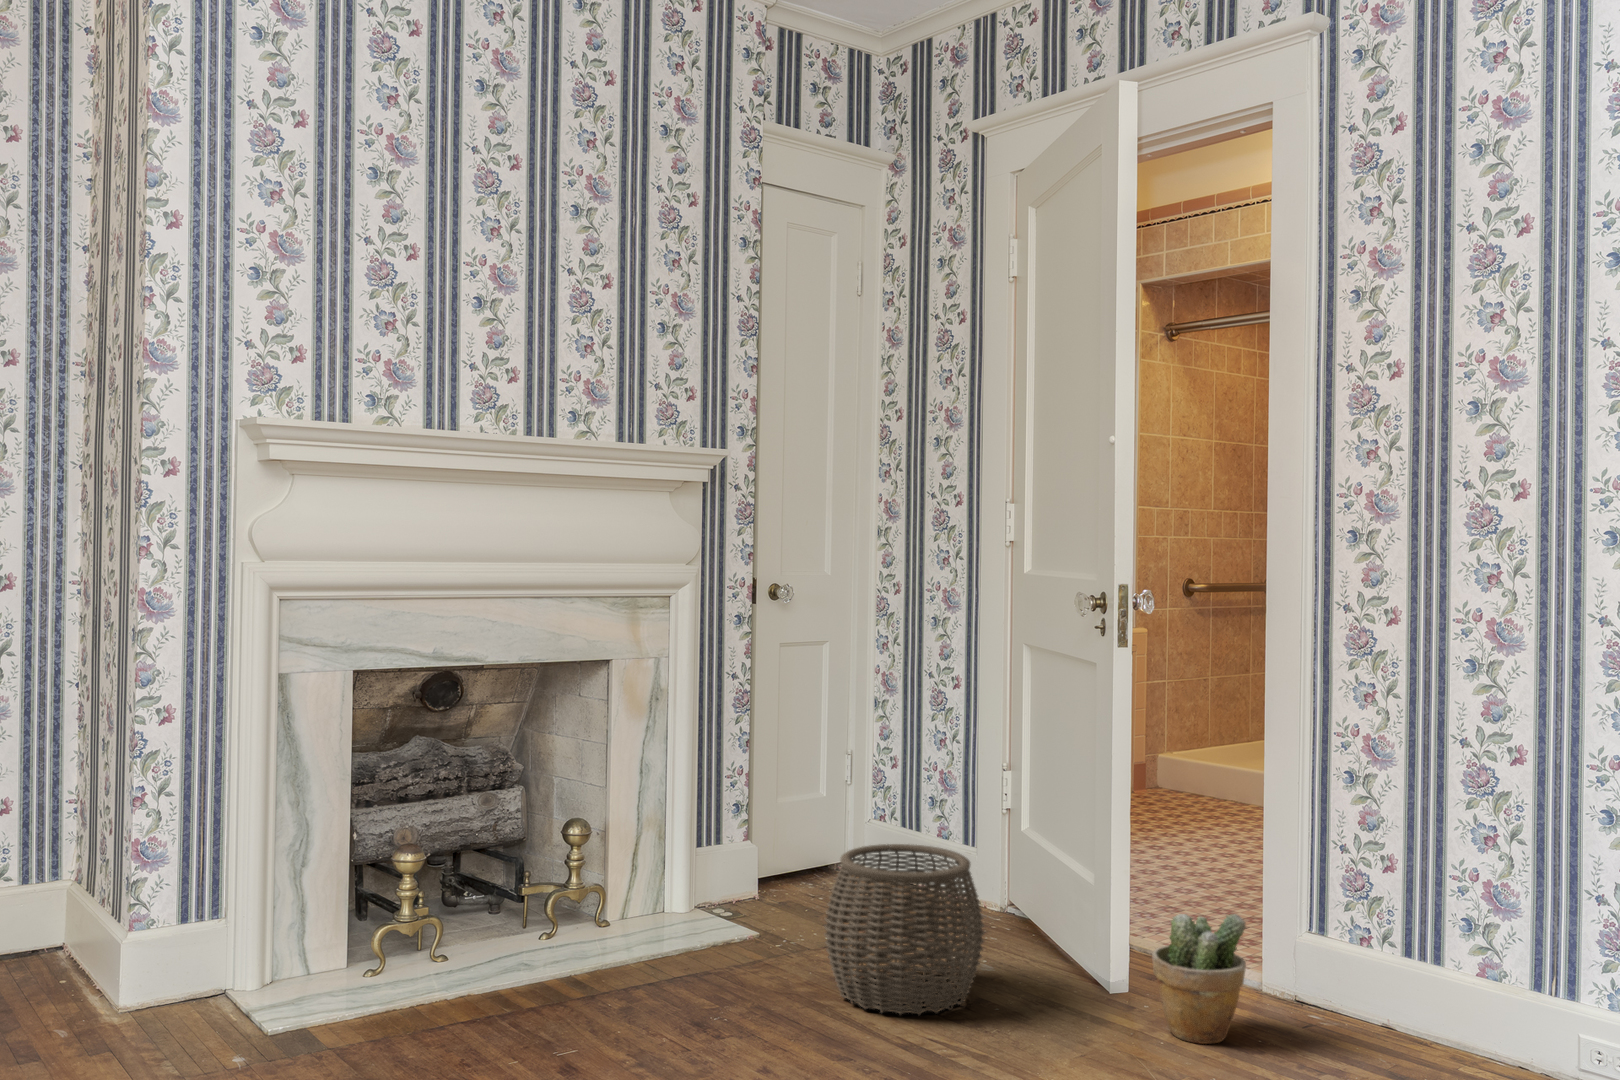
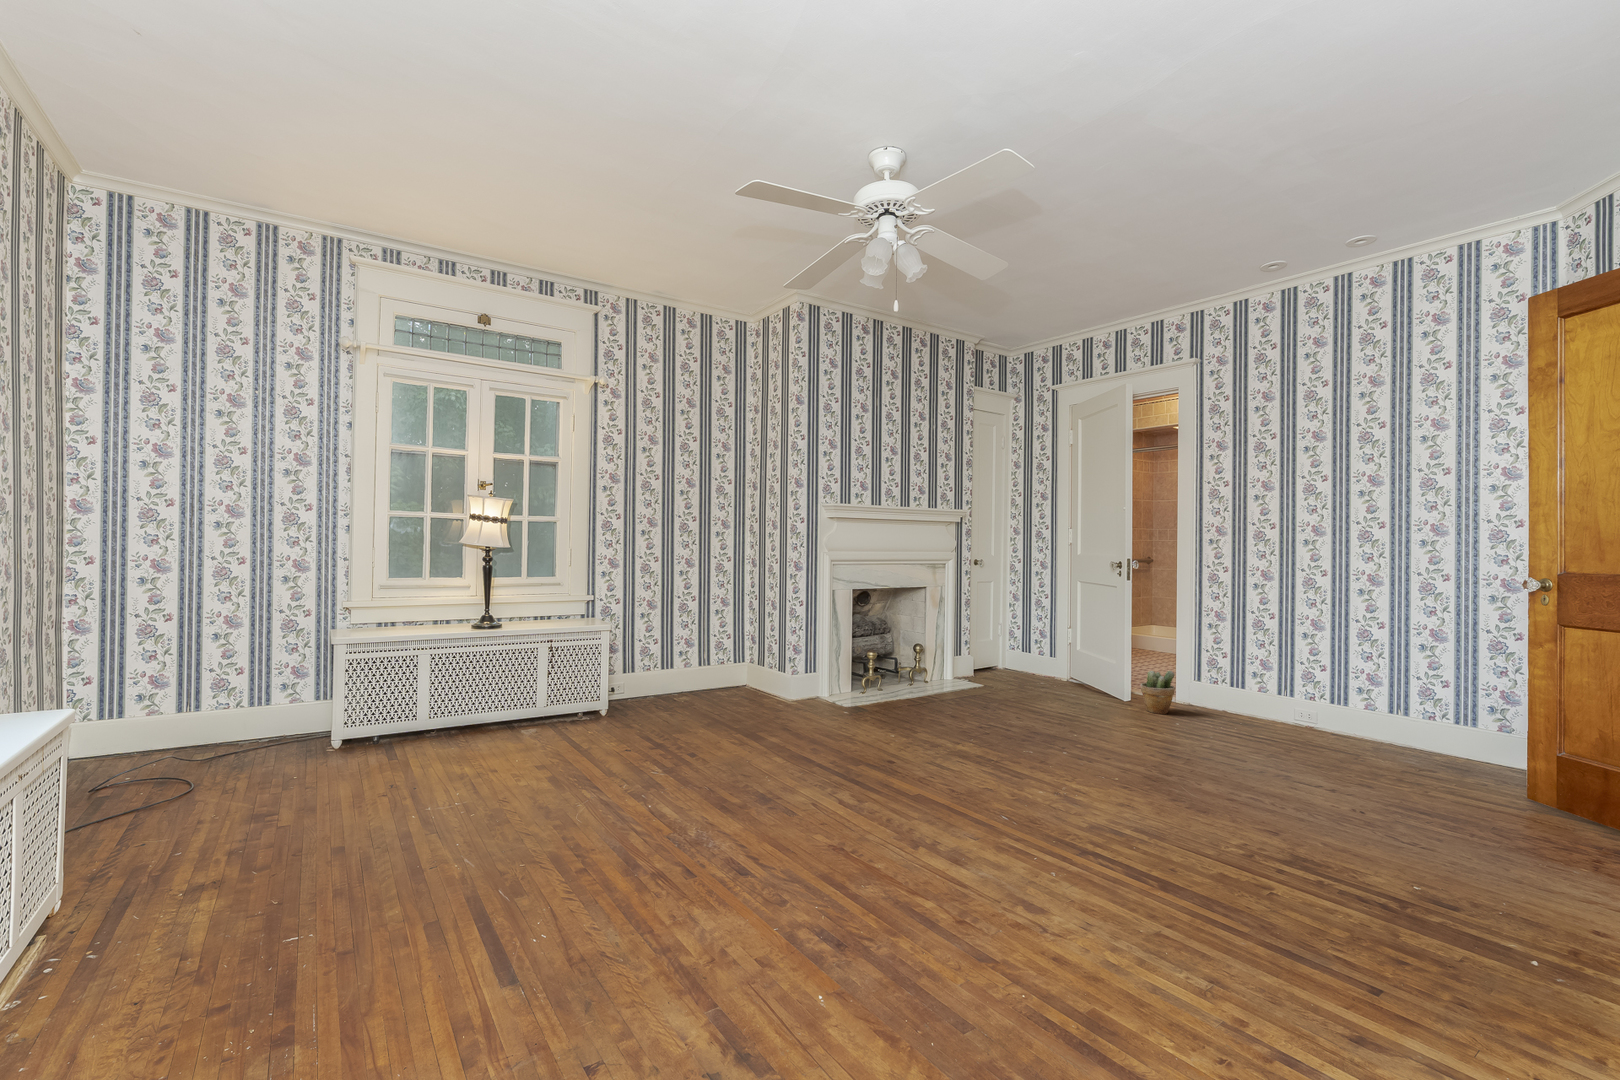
woven basket: present [824,844,984,1015] -> none [1020,650,1078,705]

